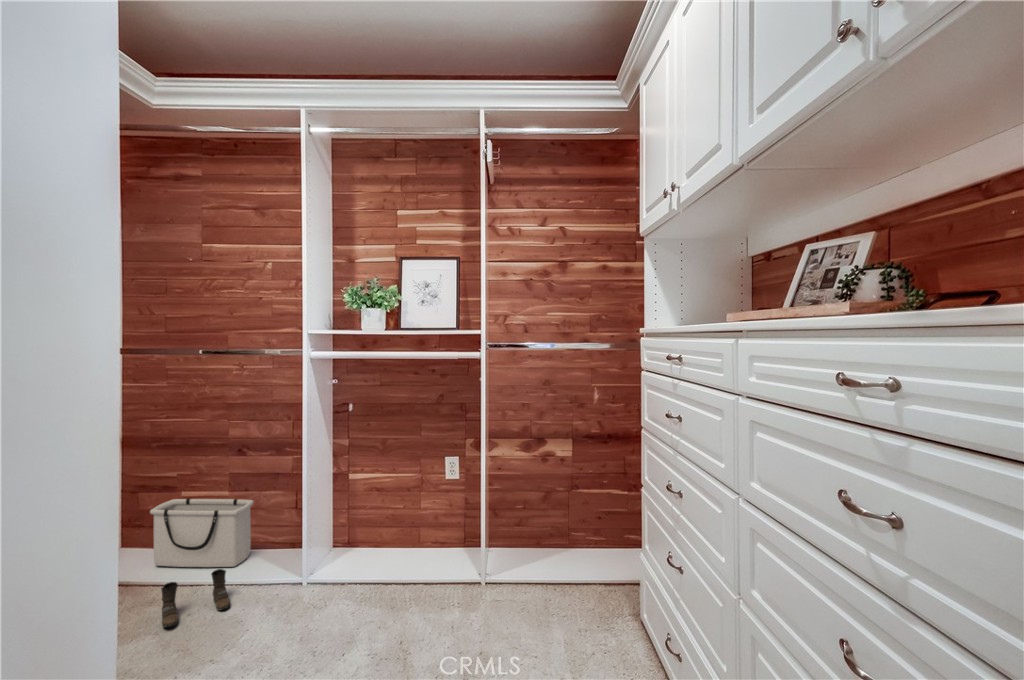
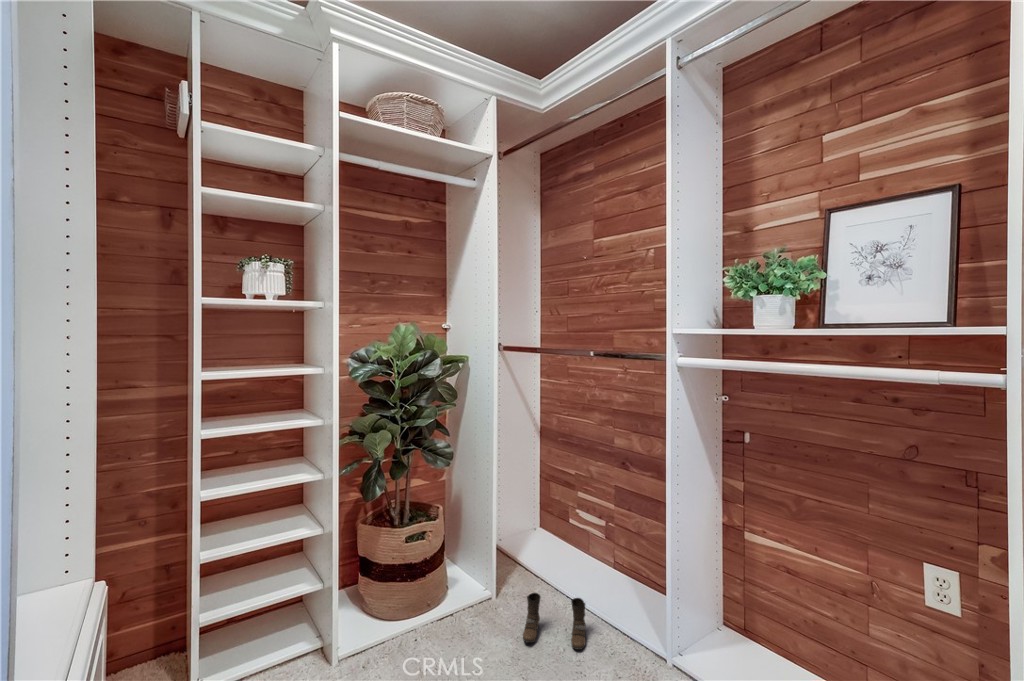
storage bin: present [150,499,254,567] -> none [547,499,634,595]

